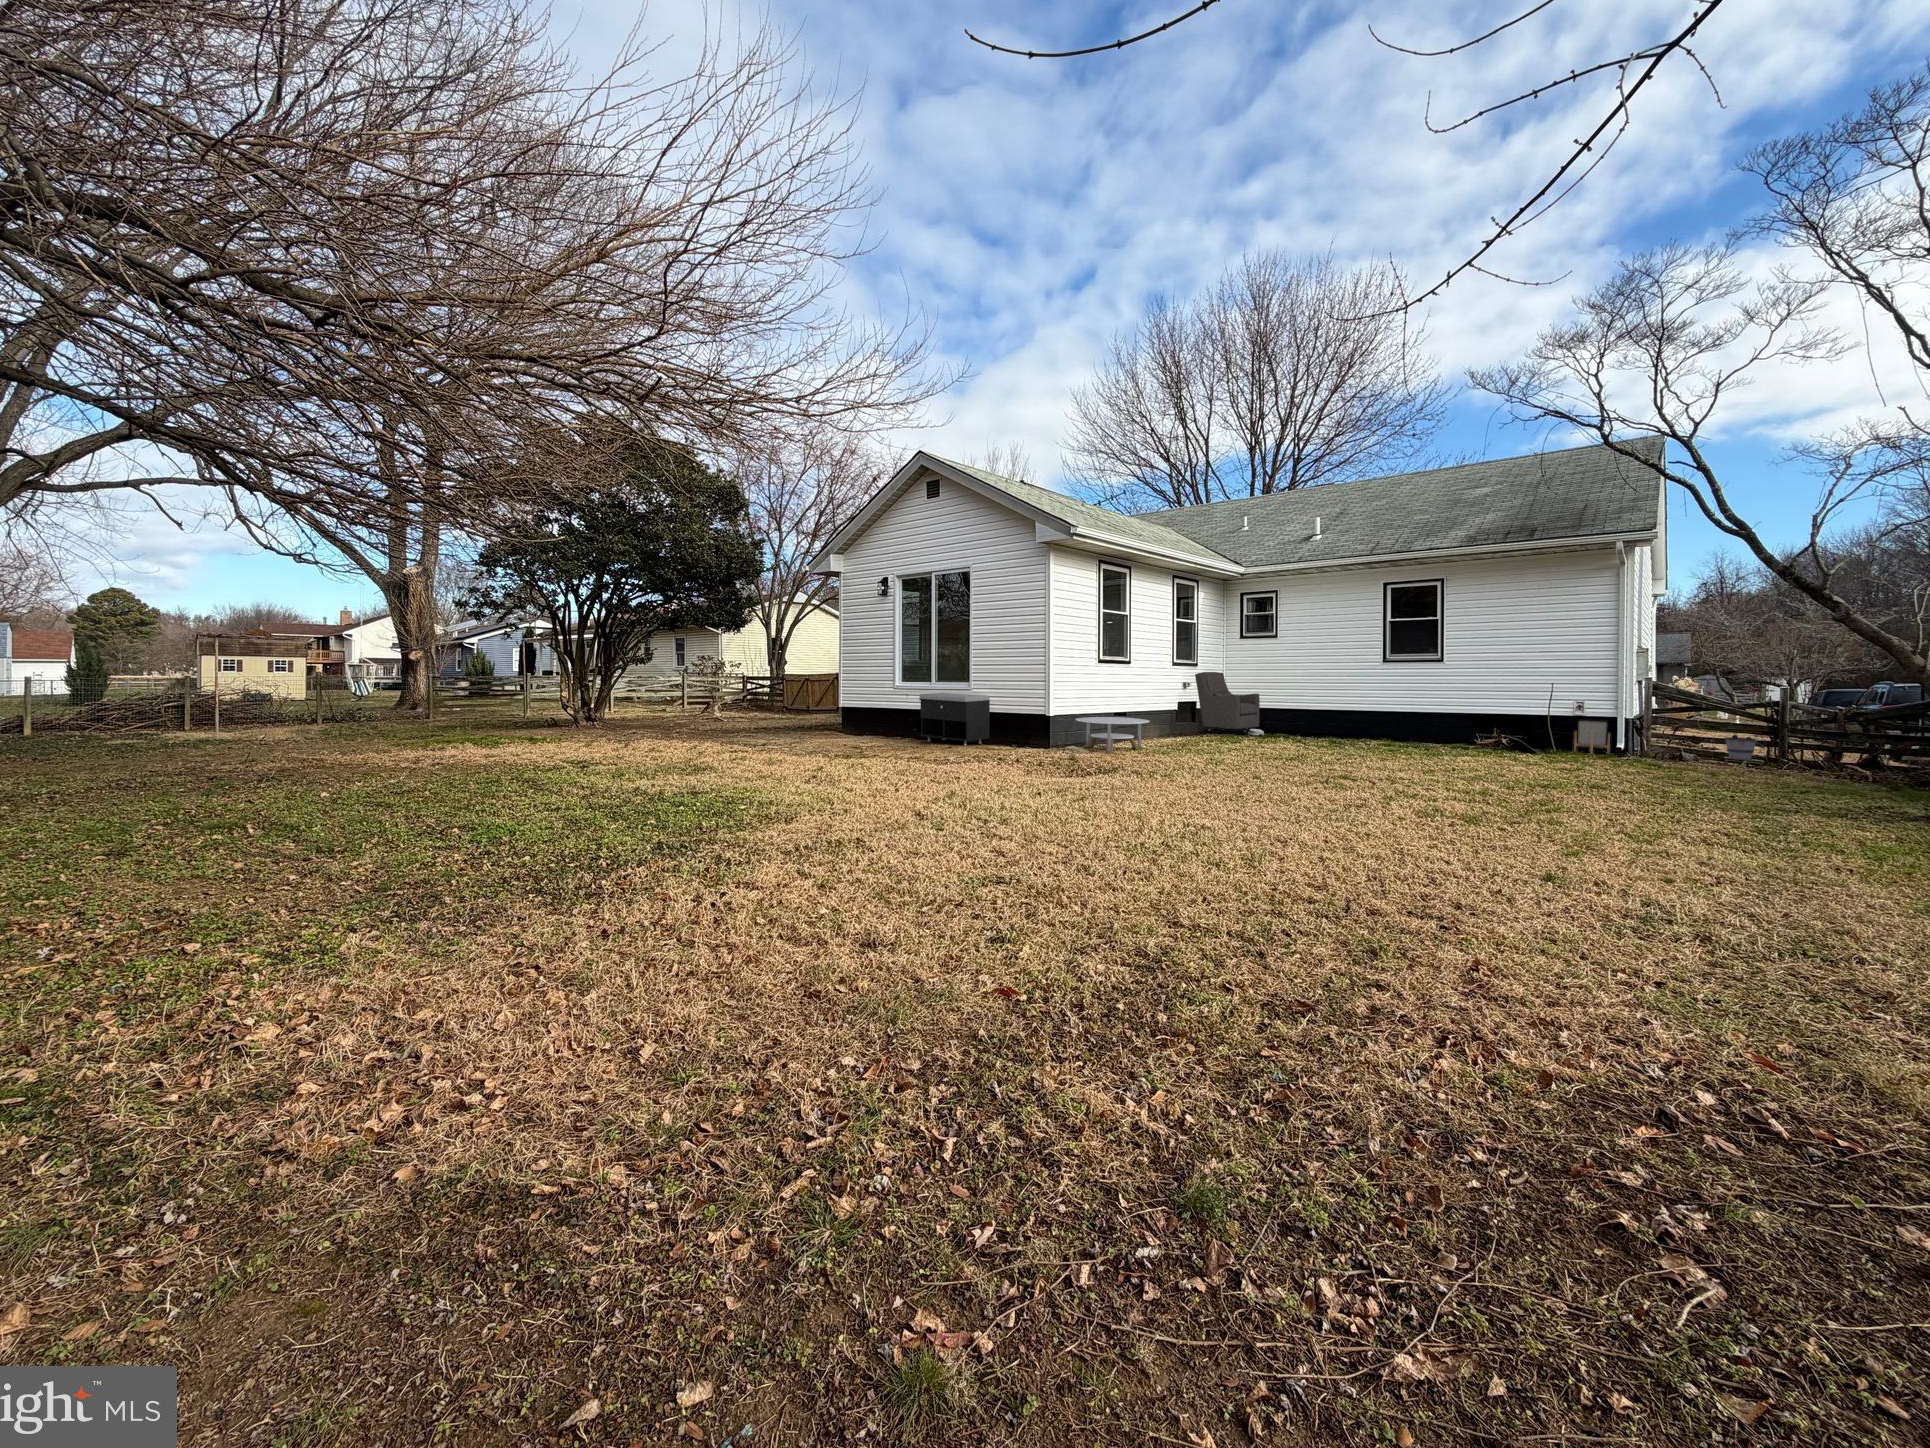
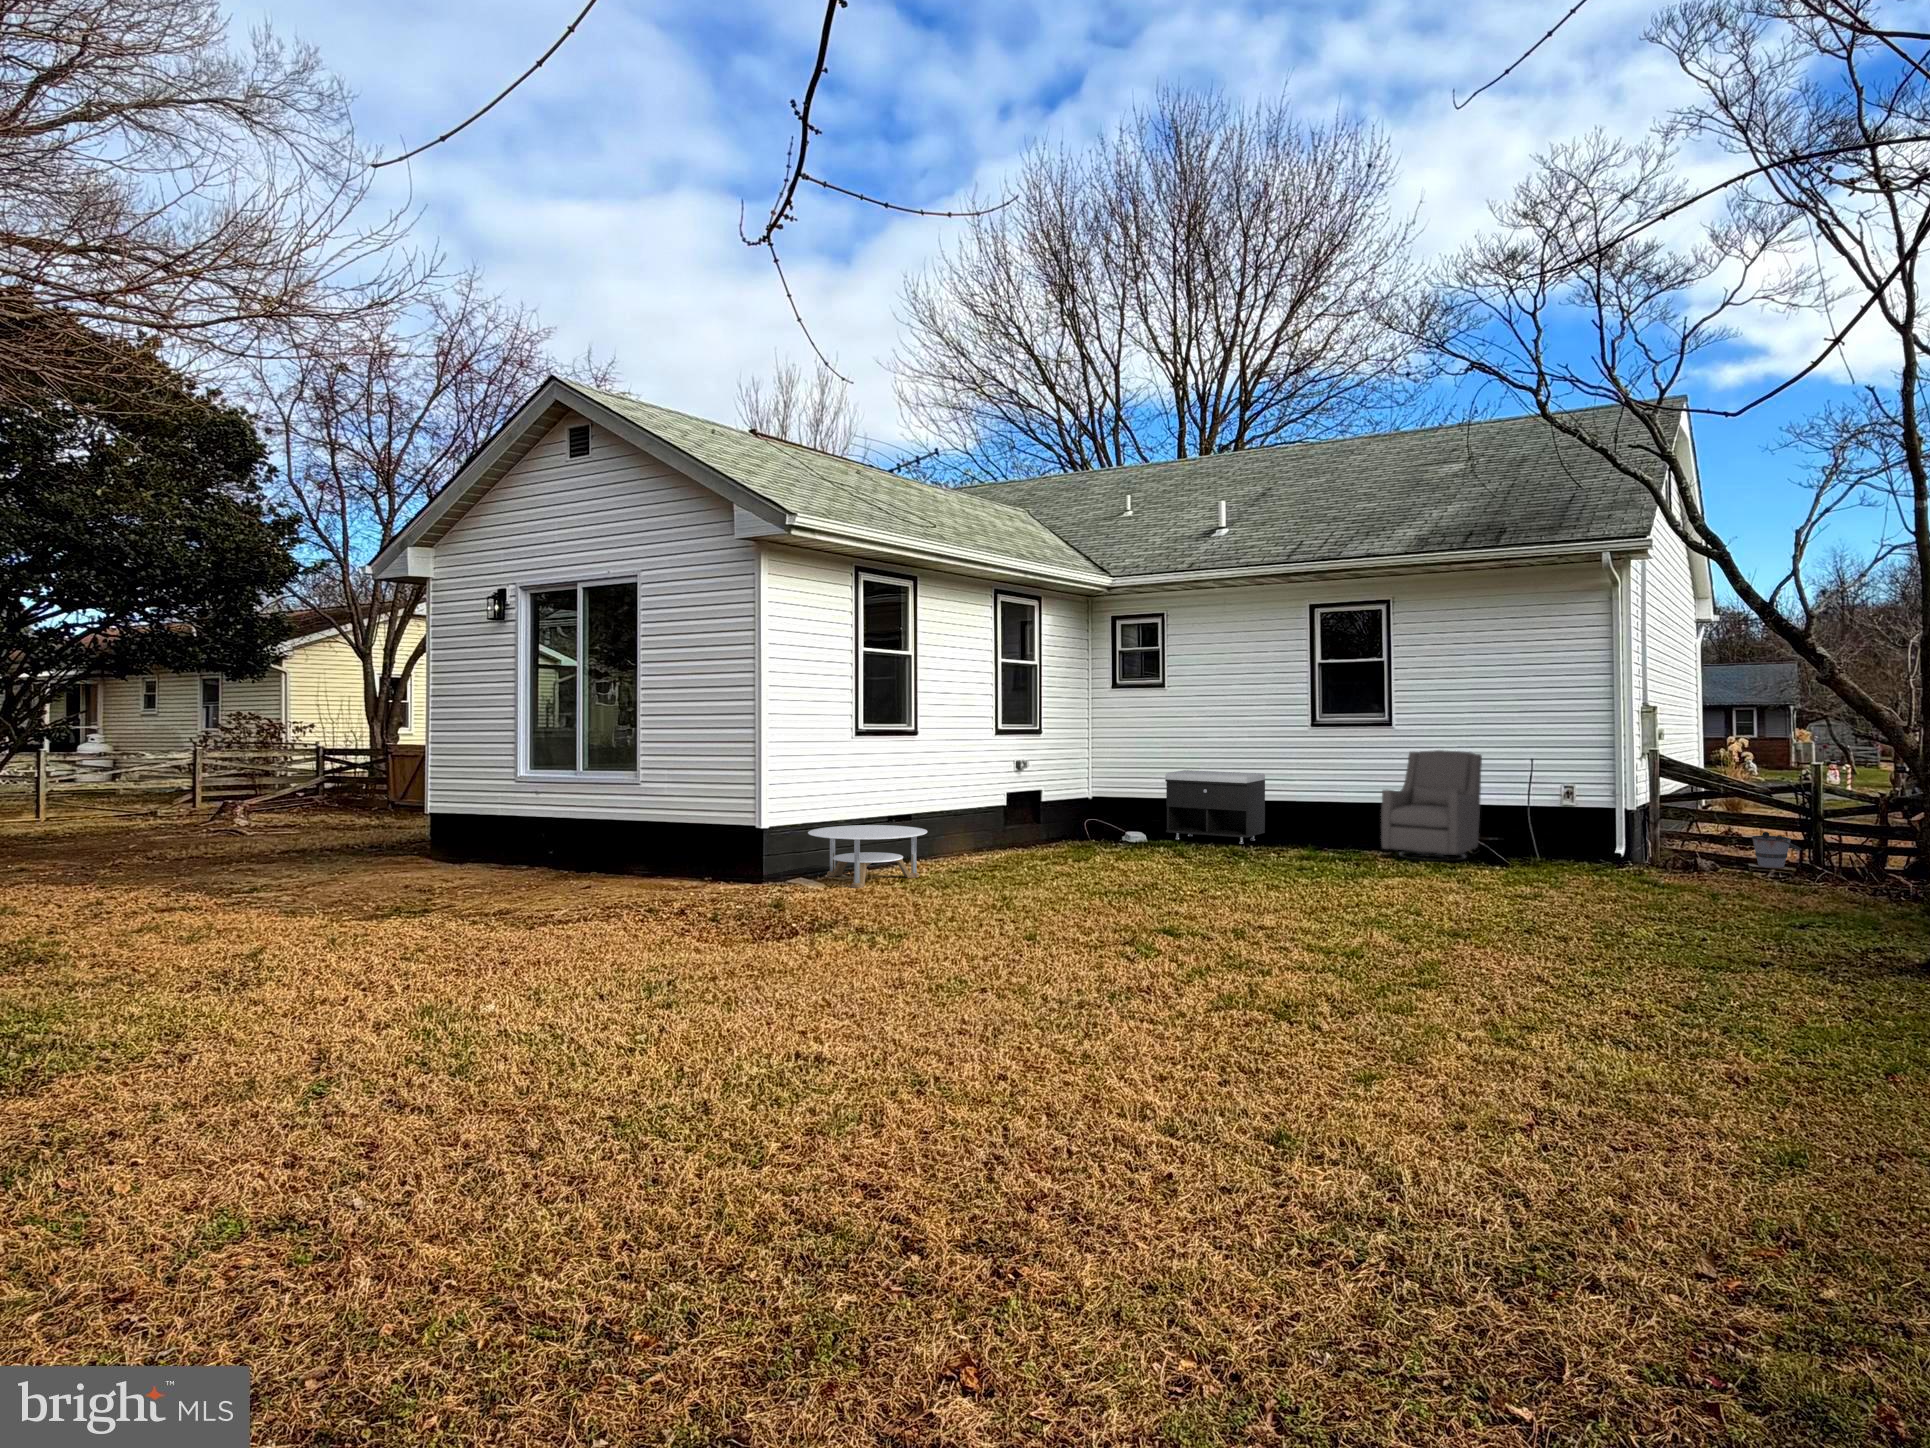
chair: present [1195,672,1260,733] -> present [1381,750,1482,861]
storage bench: present [919,693,990,746] -> present [1165,770,1265,844]
planter: present [1574,721,1610,753] -> none [1561,815,1606,864]

